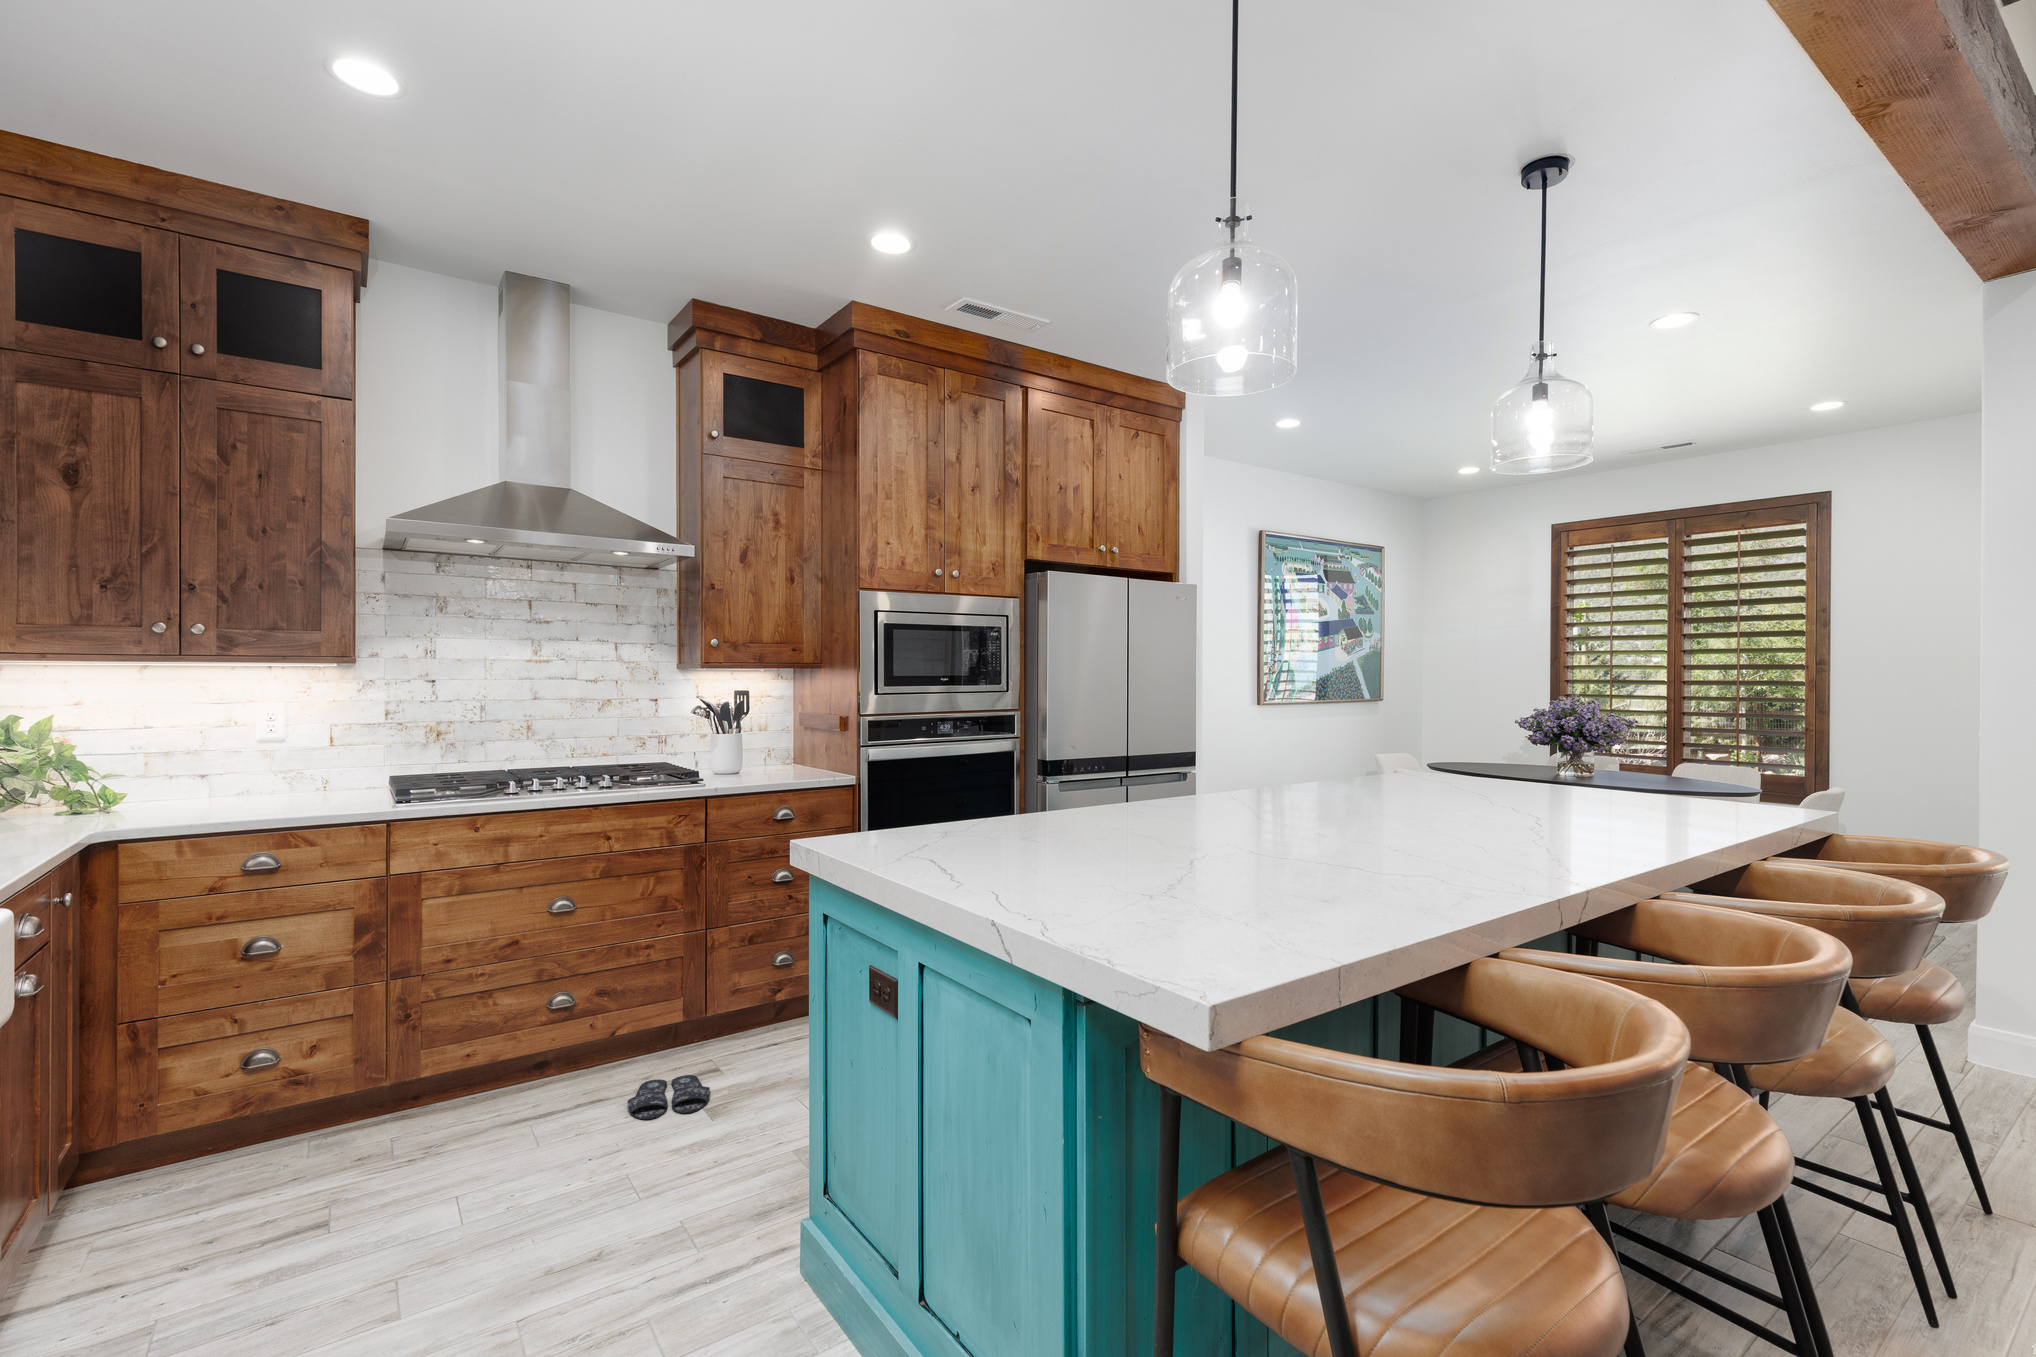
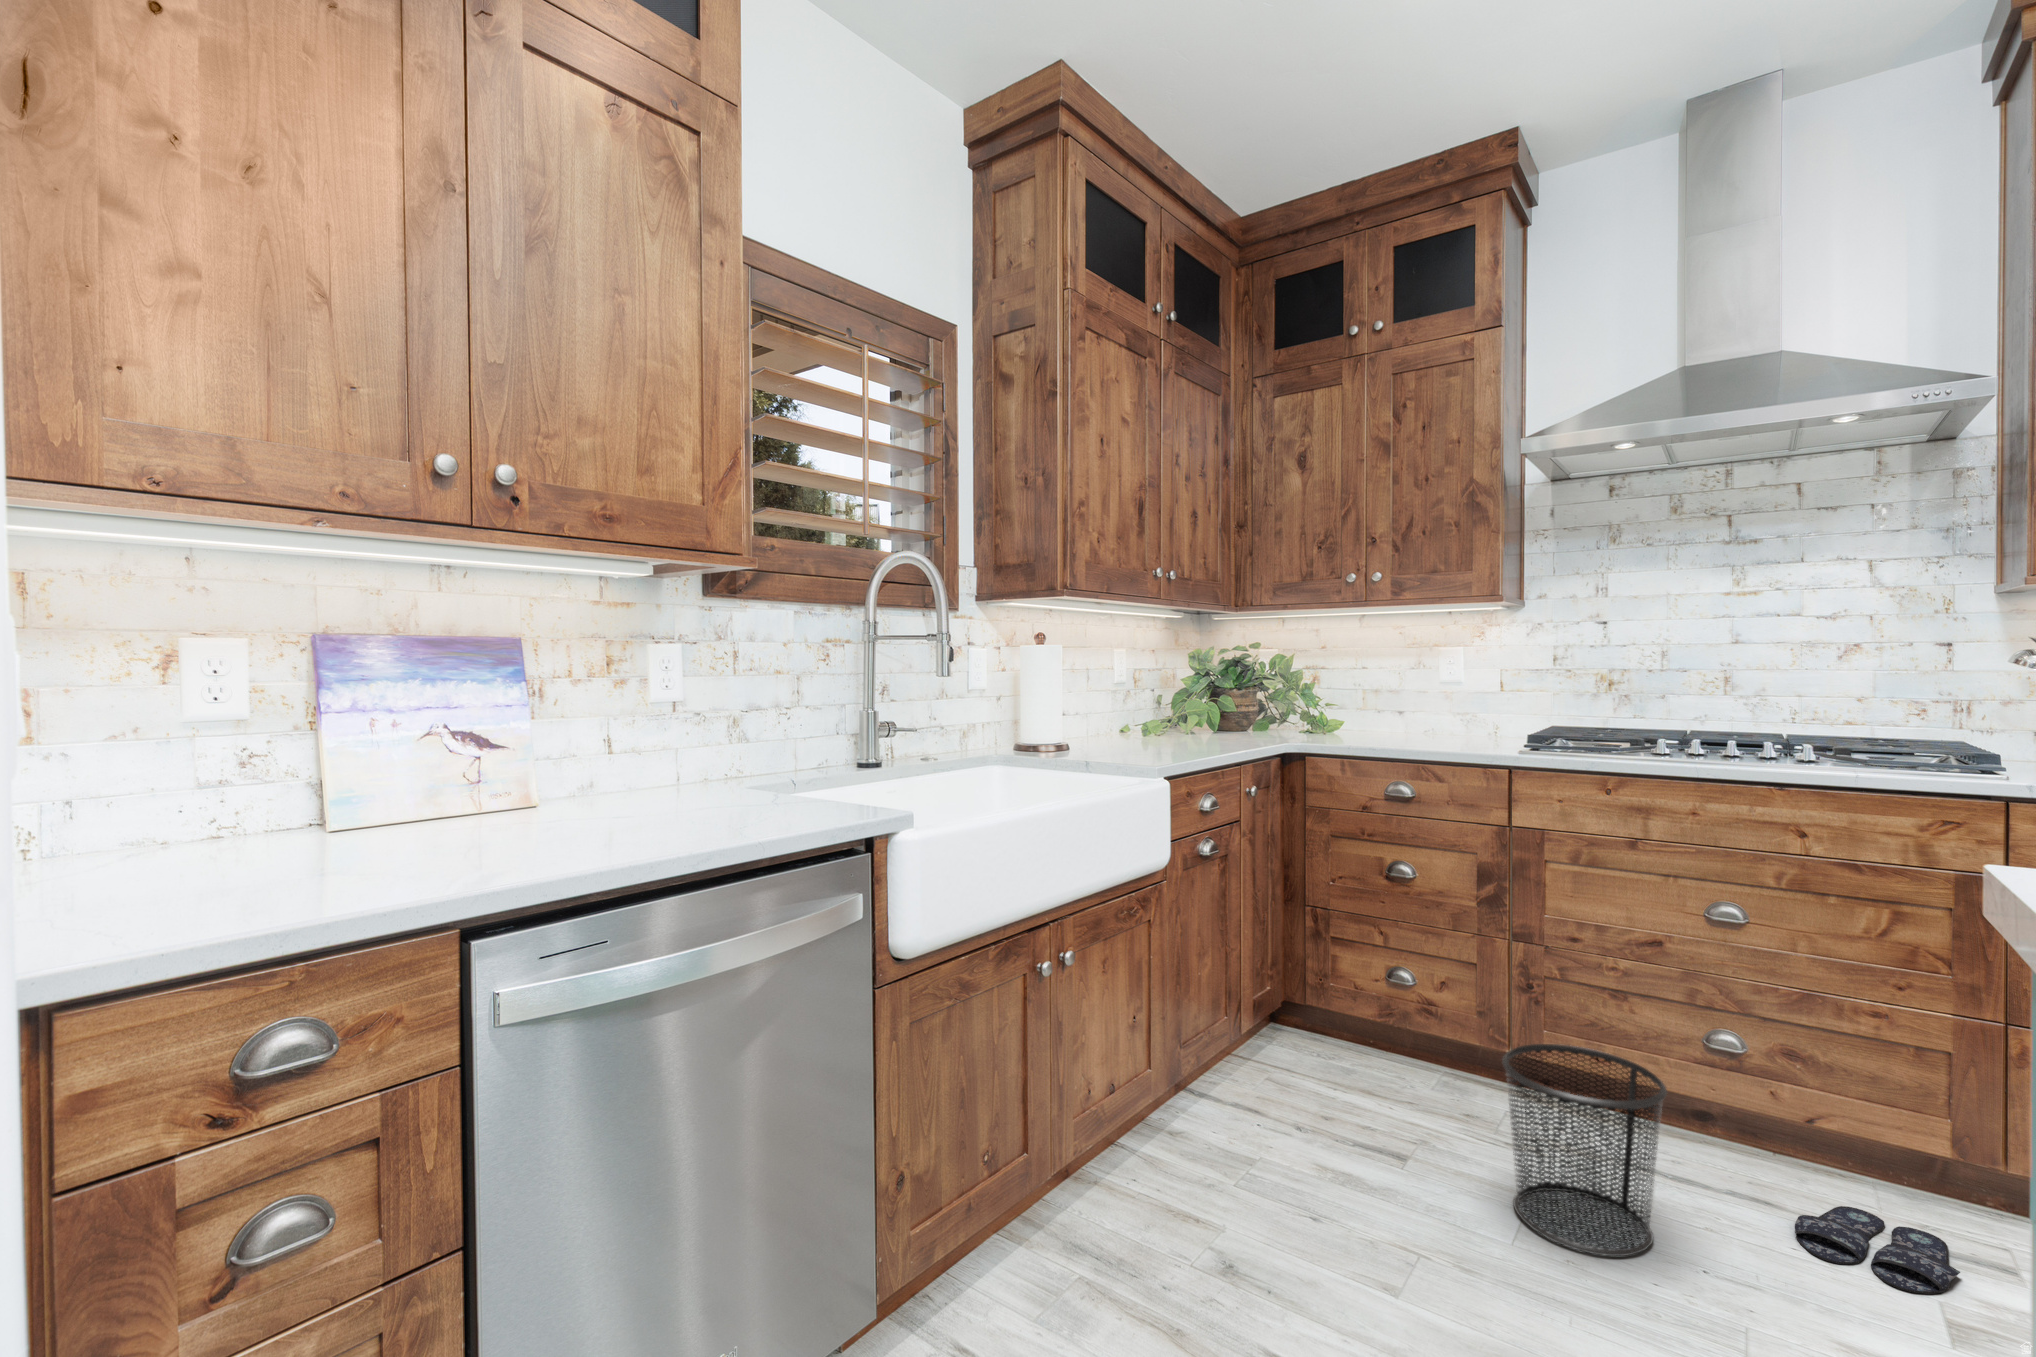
waste bin: none [439,1040,570,1210] -> present [1502,1044,1667,1256]

